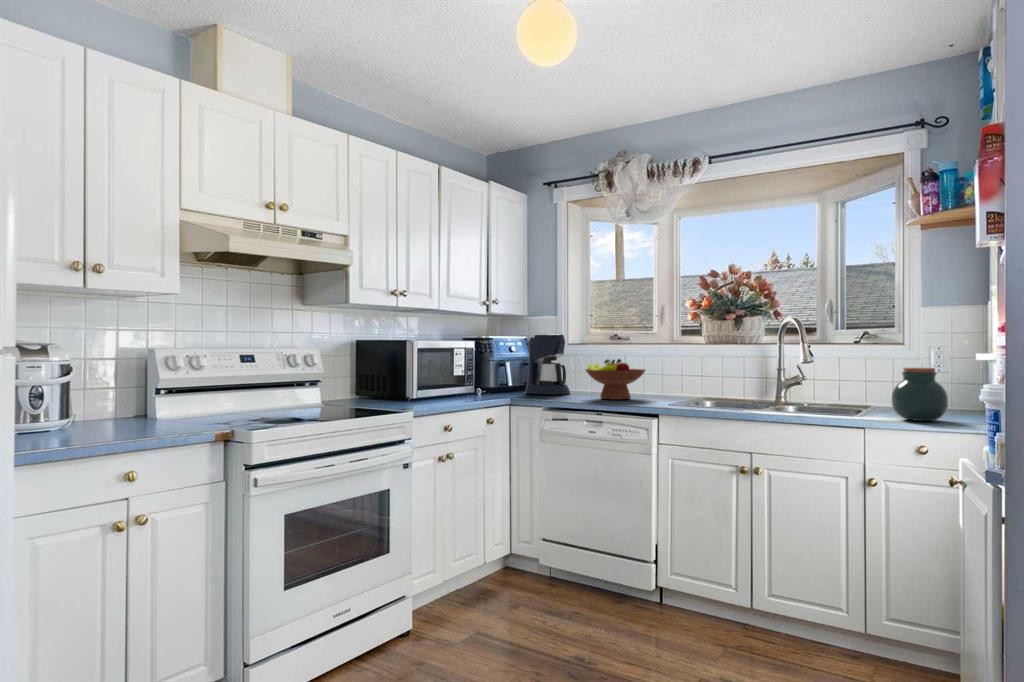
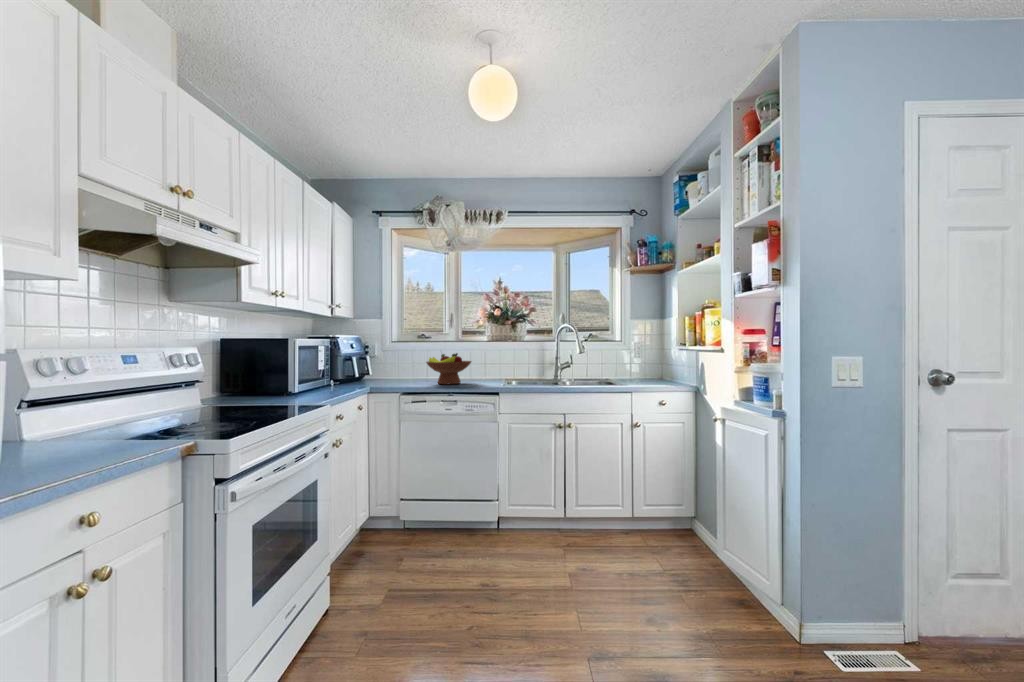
coffee maker: present [525,334,570,395] -> none [365,335,404,384]
jar: present [892,368,948,421] -> none [639,355,669,386]

